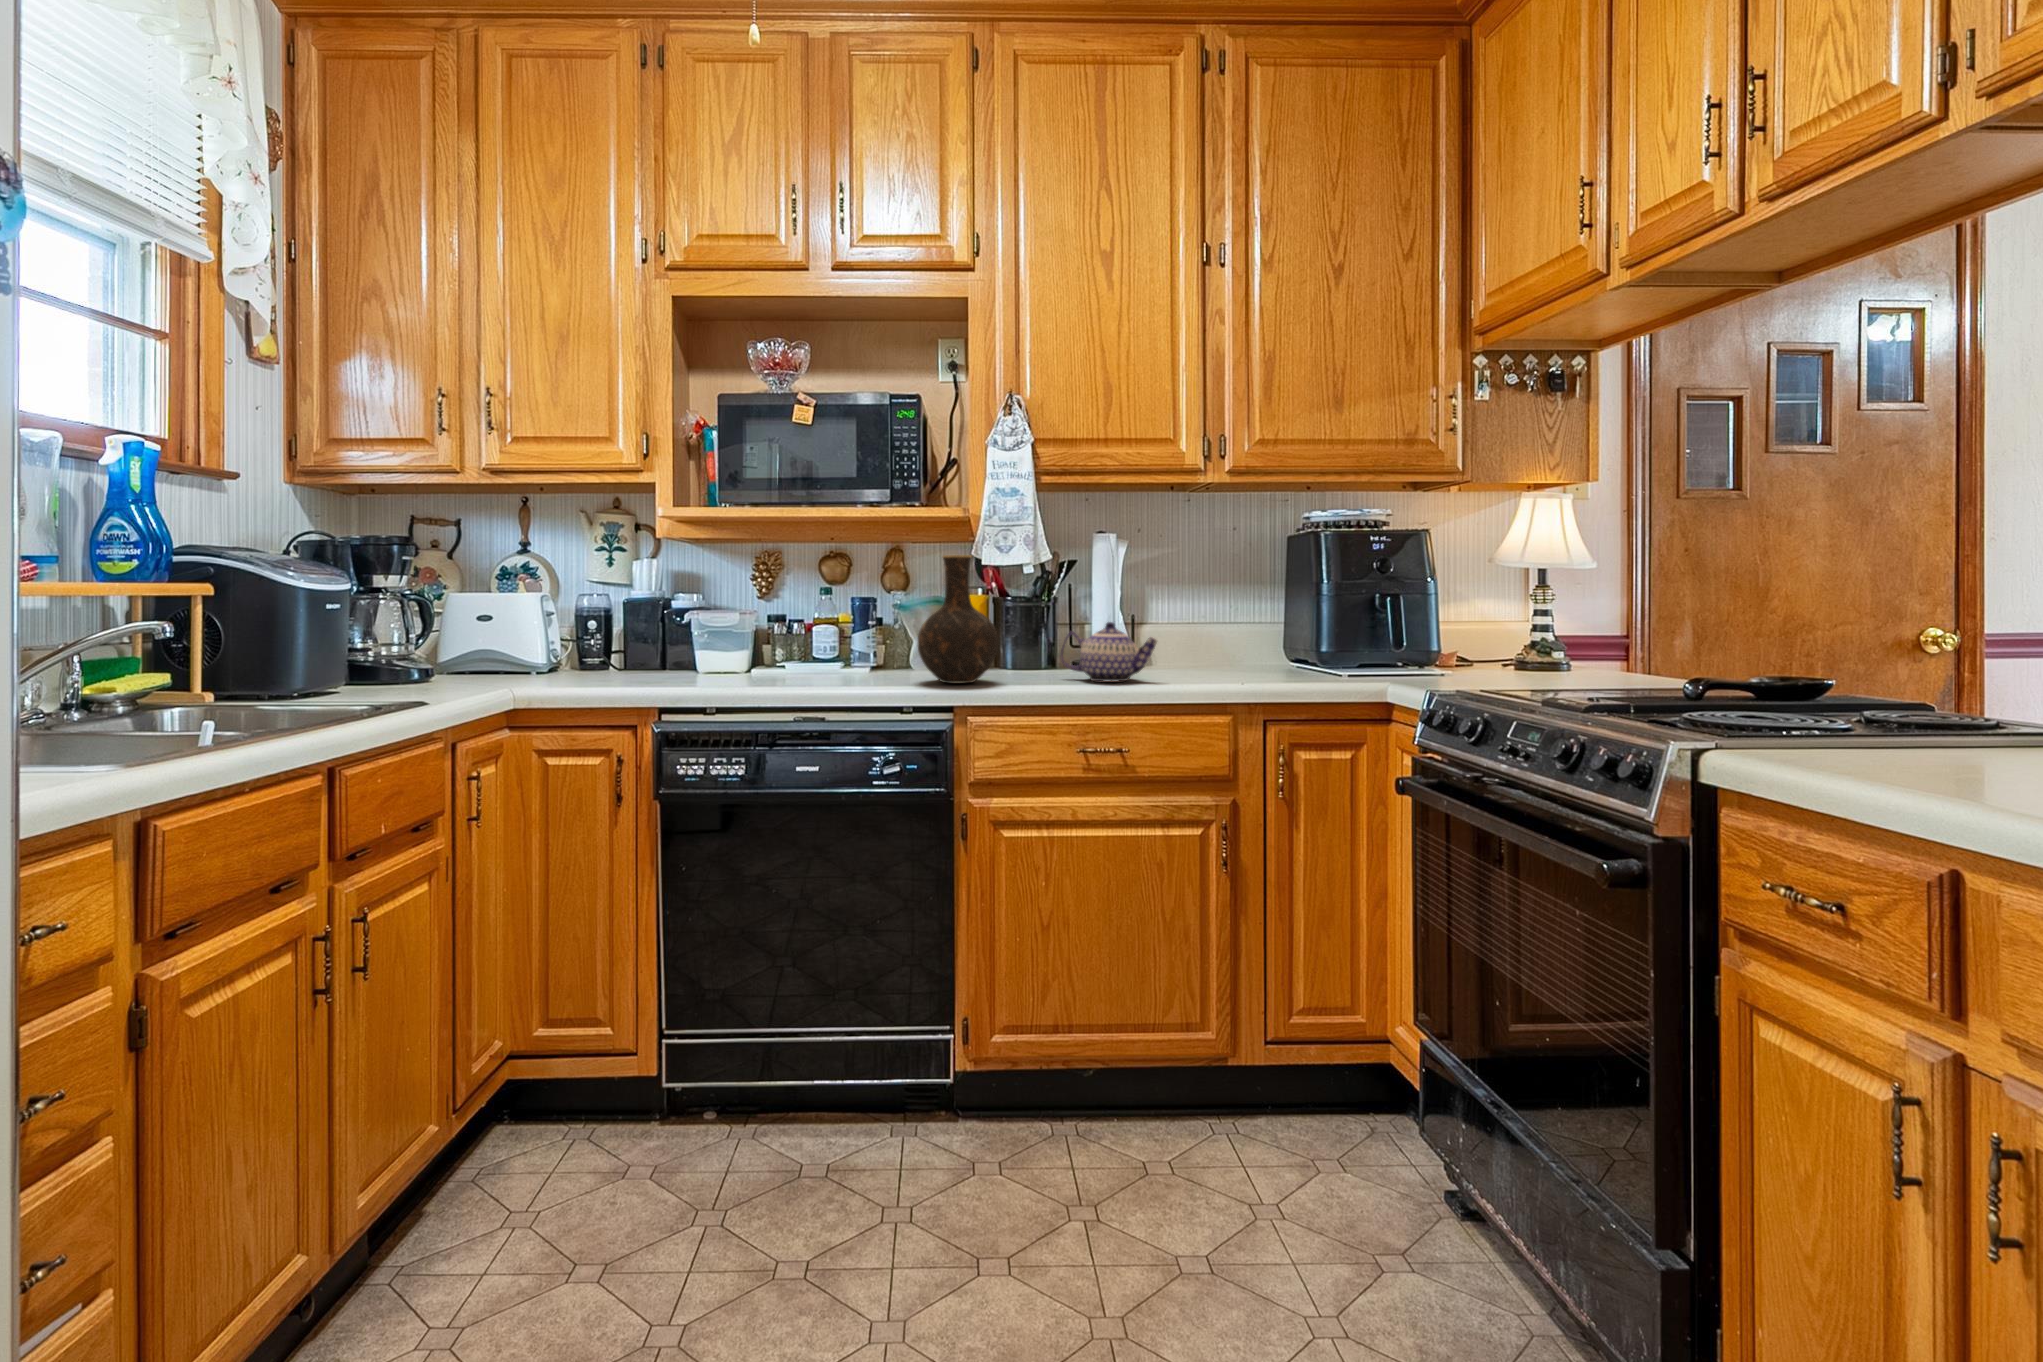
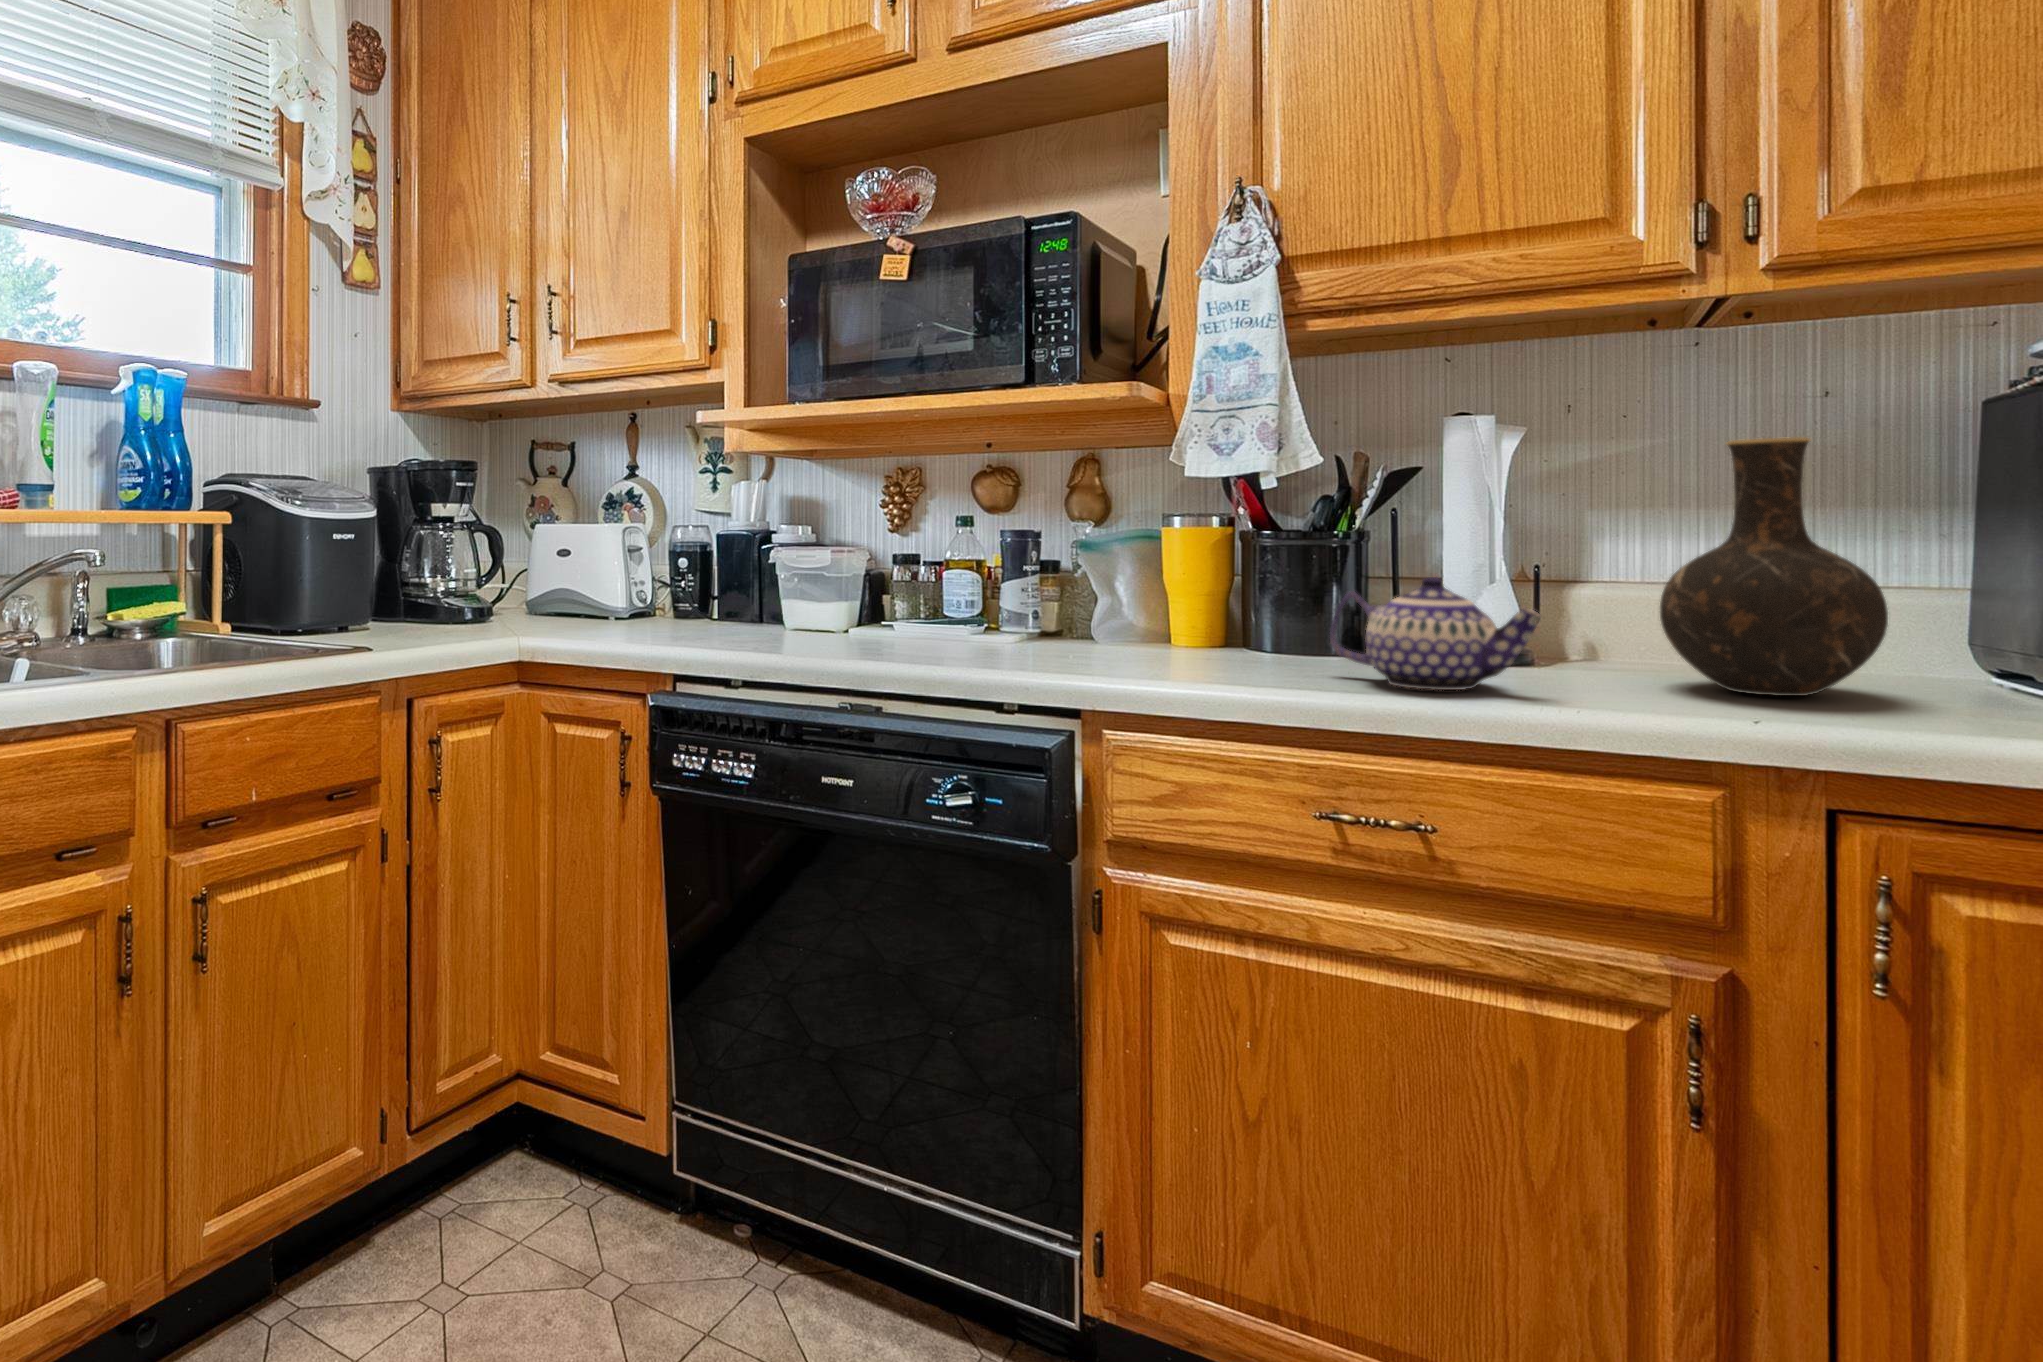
vase: present [918,555,998,684] -> present [1660,437,1888,696]

